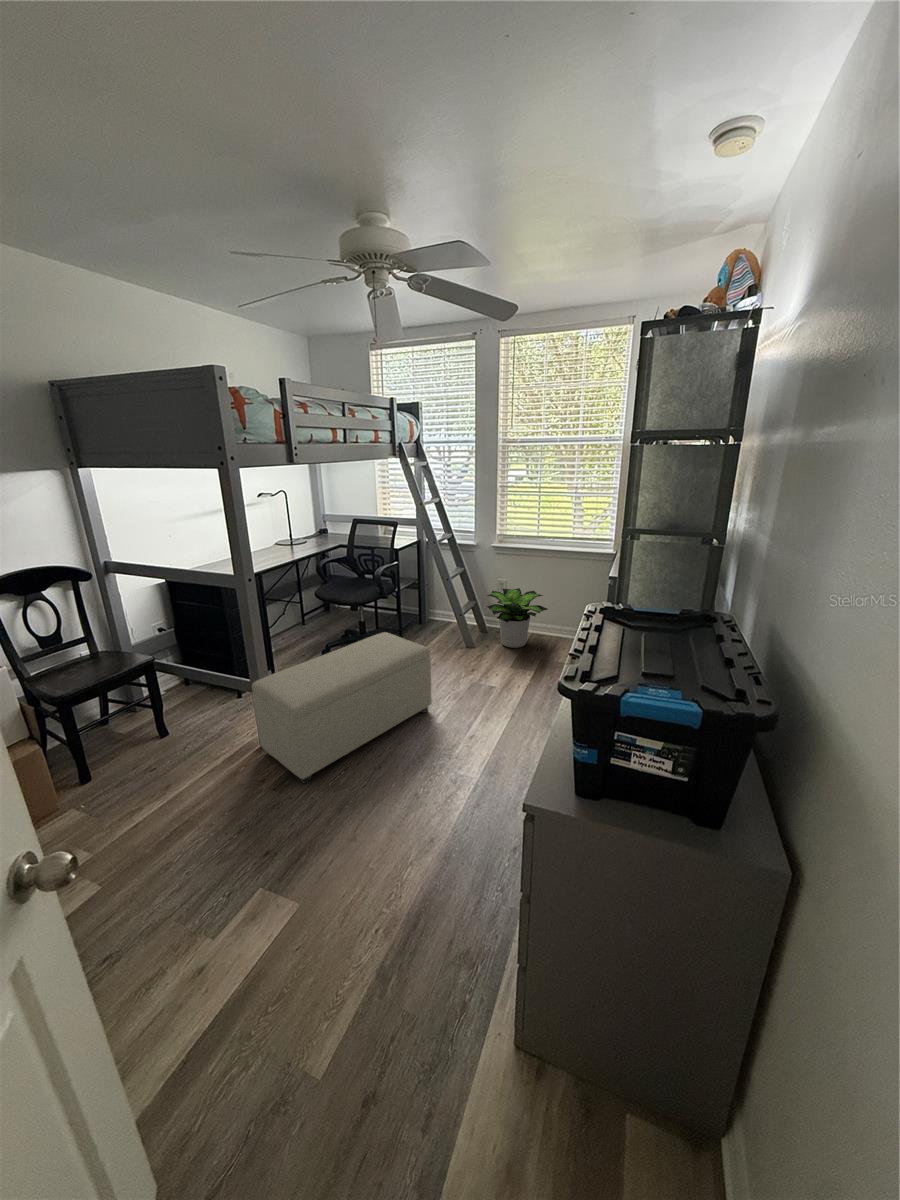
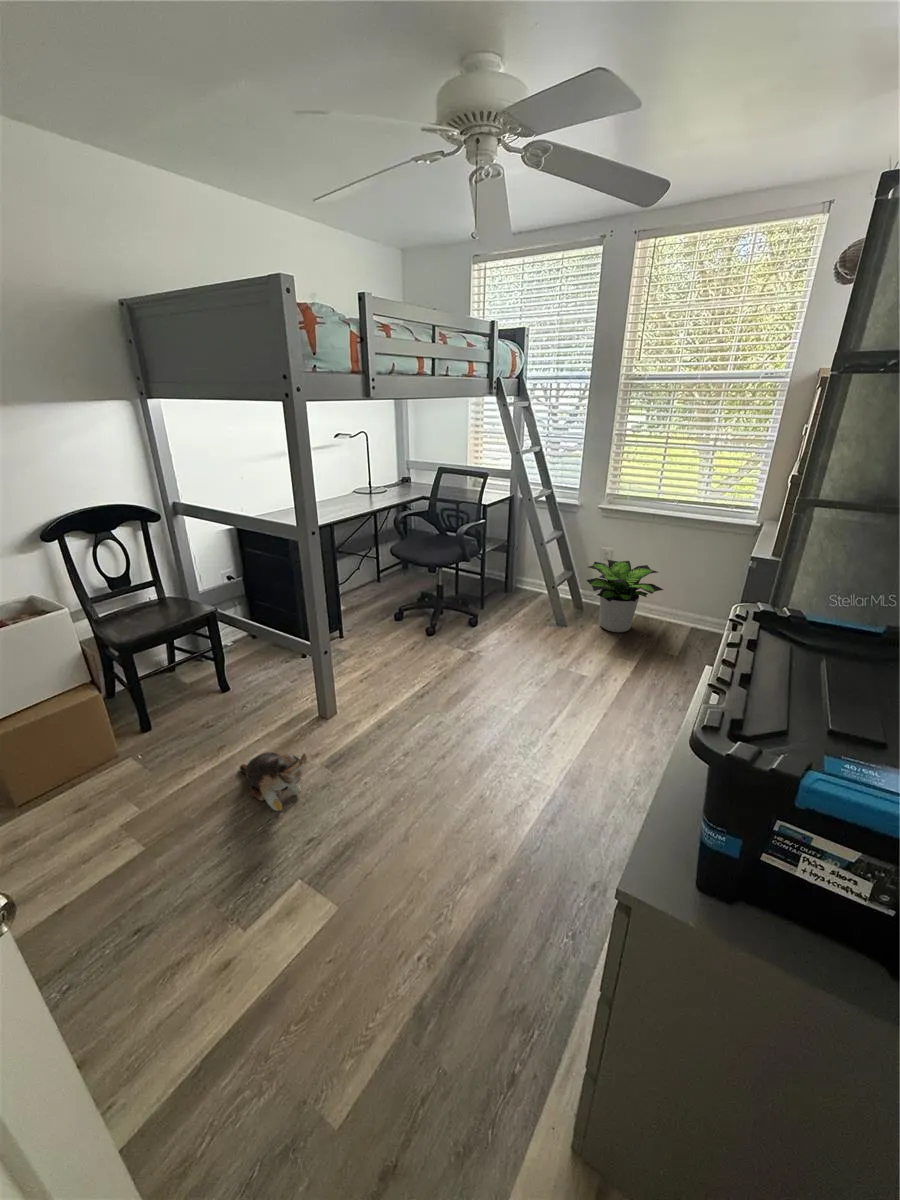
ottoman: present [252,632,432,784] -> none [310,602,513,767]
plush toy: none [189,774,258,833] -> present [240,752,307,811]

